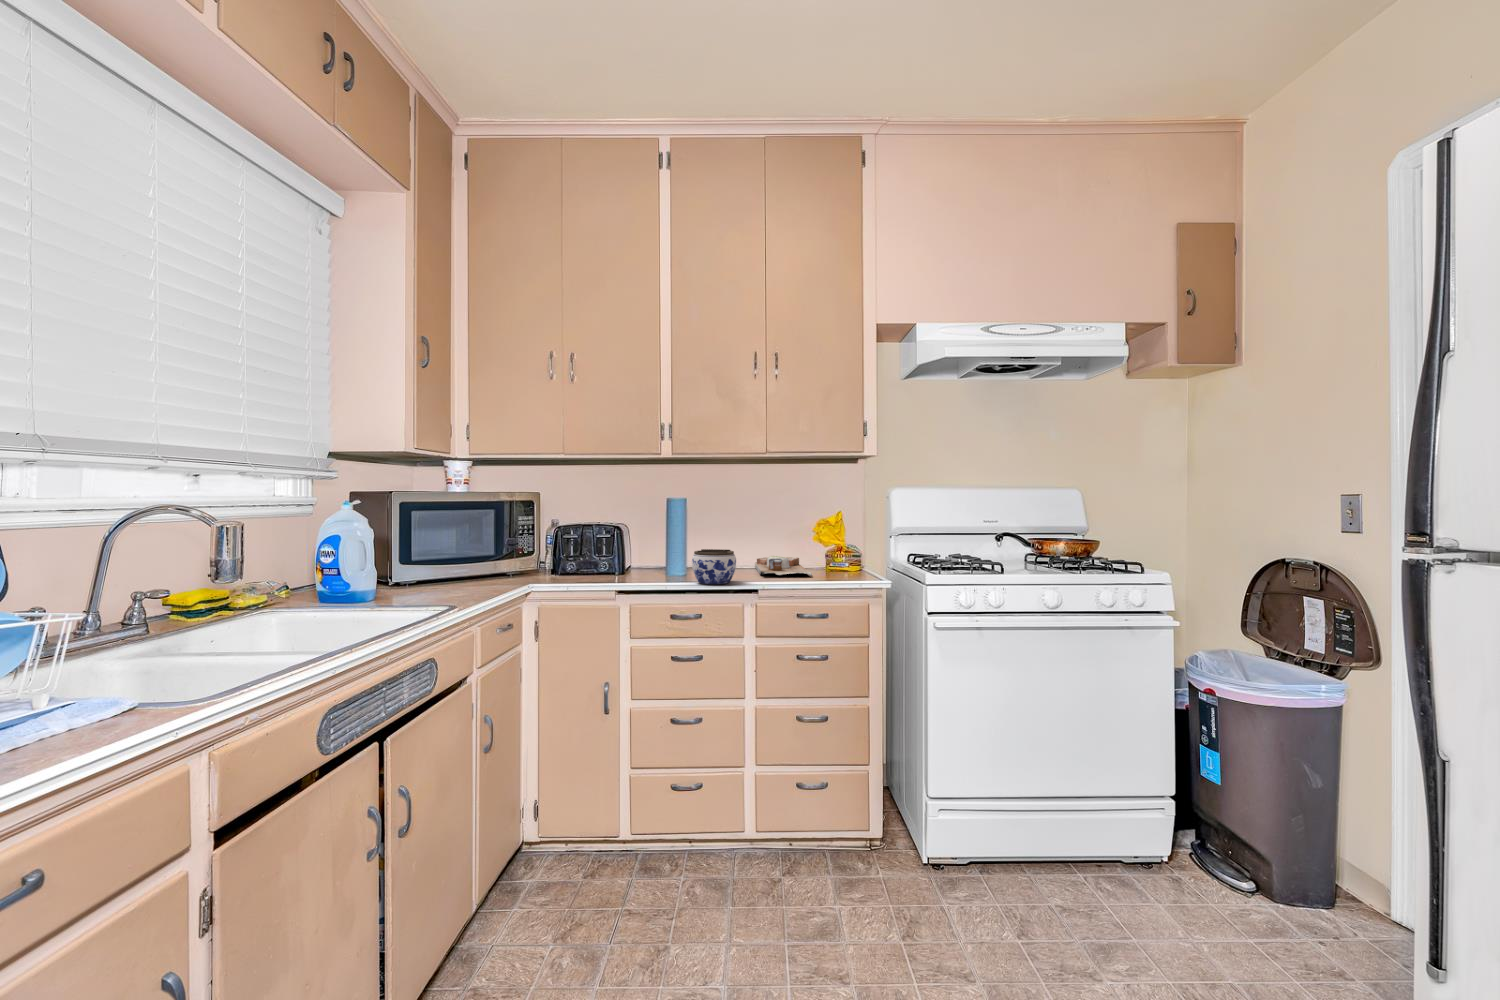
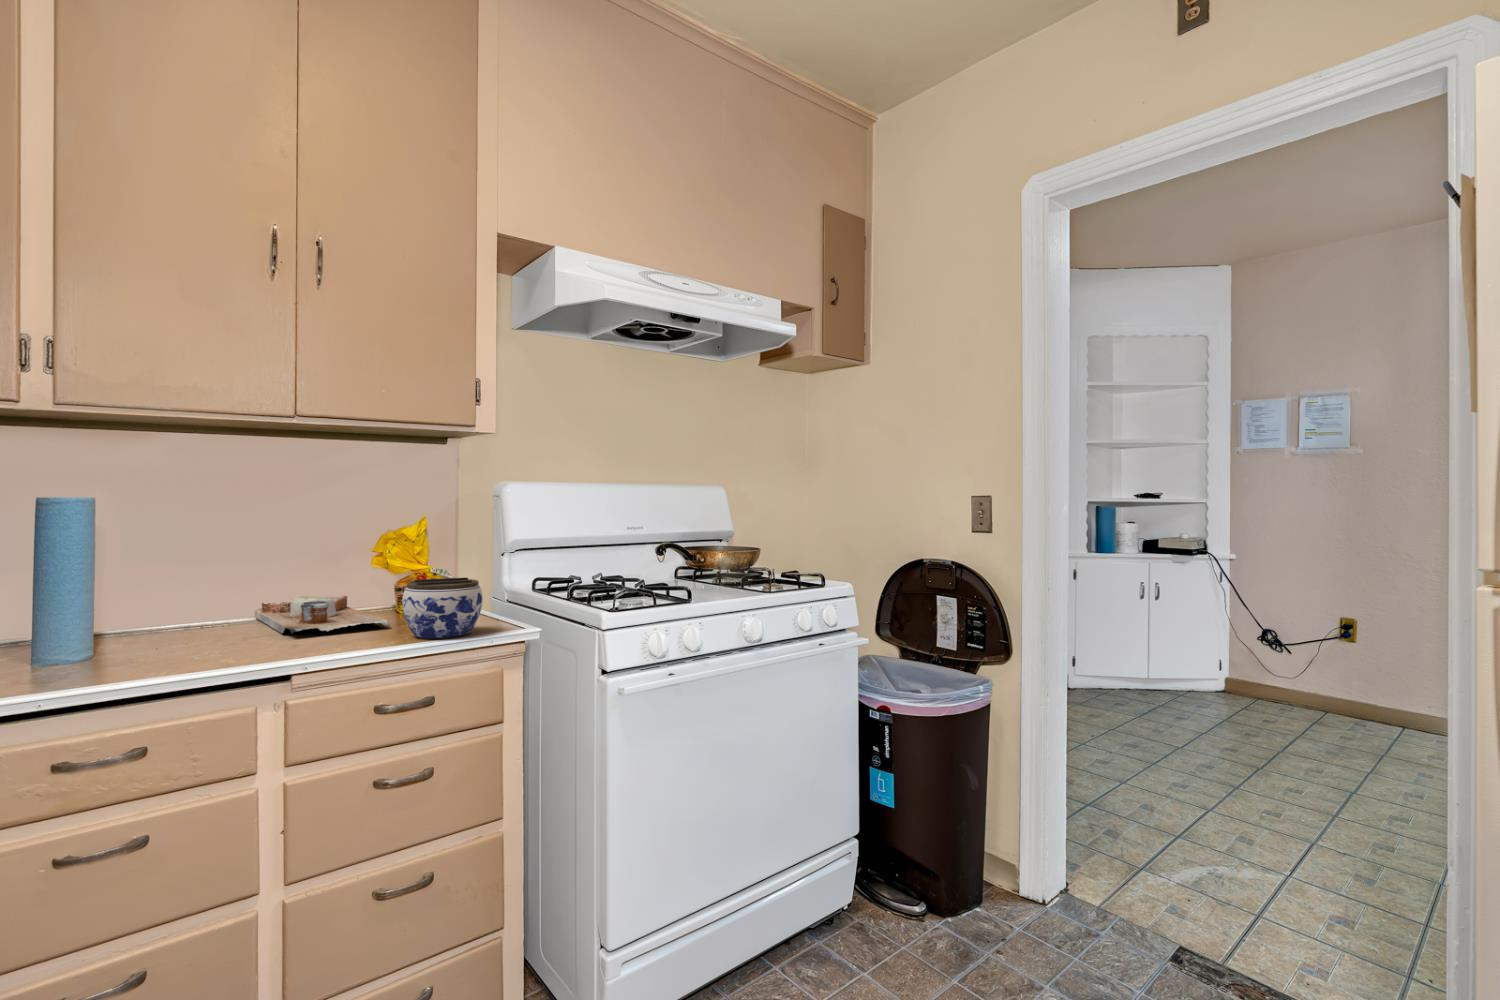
jar: present [692,549,736,584] -> present [402,578,483,638]

